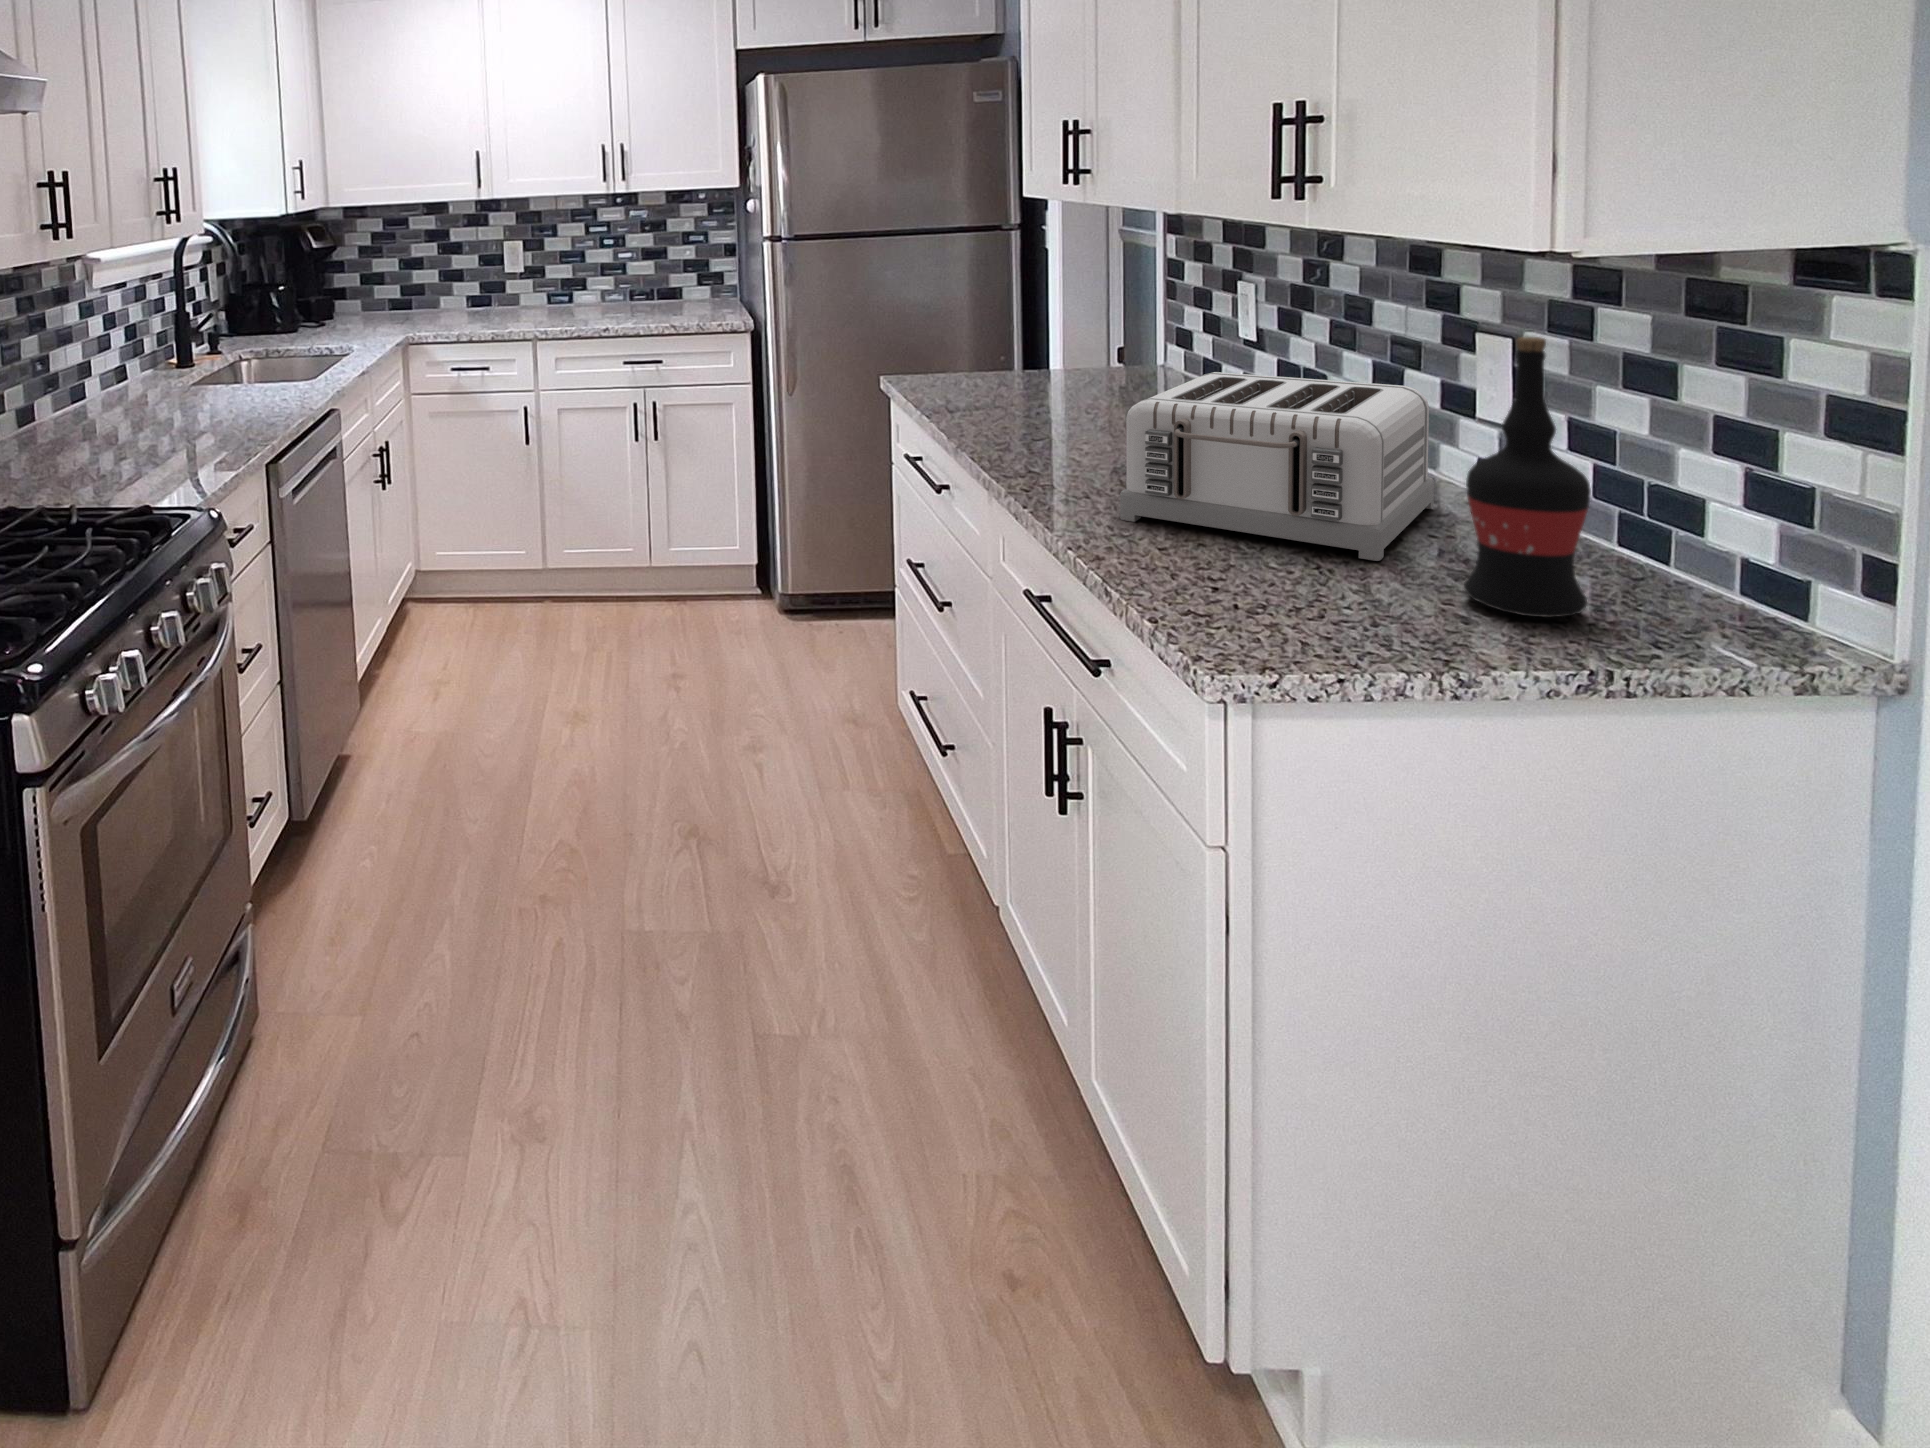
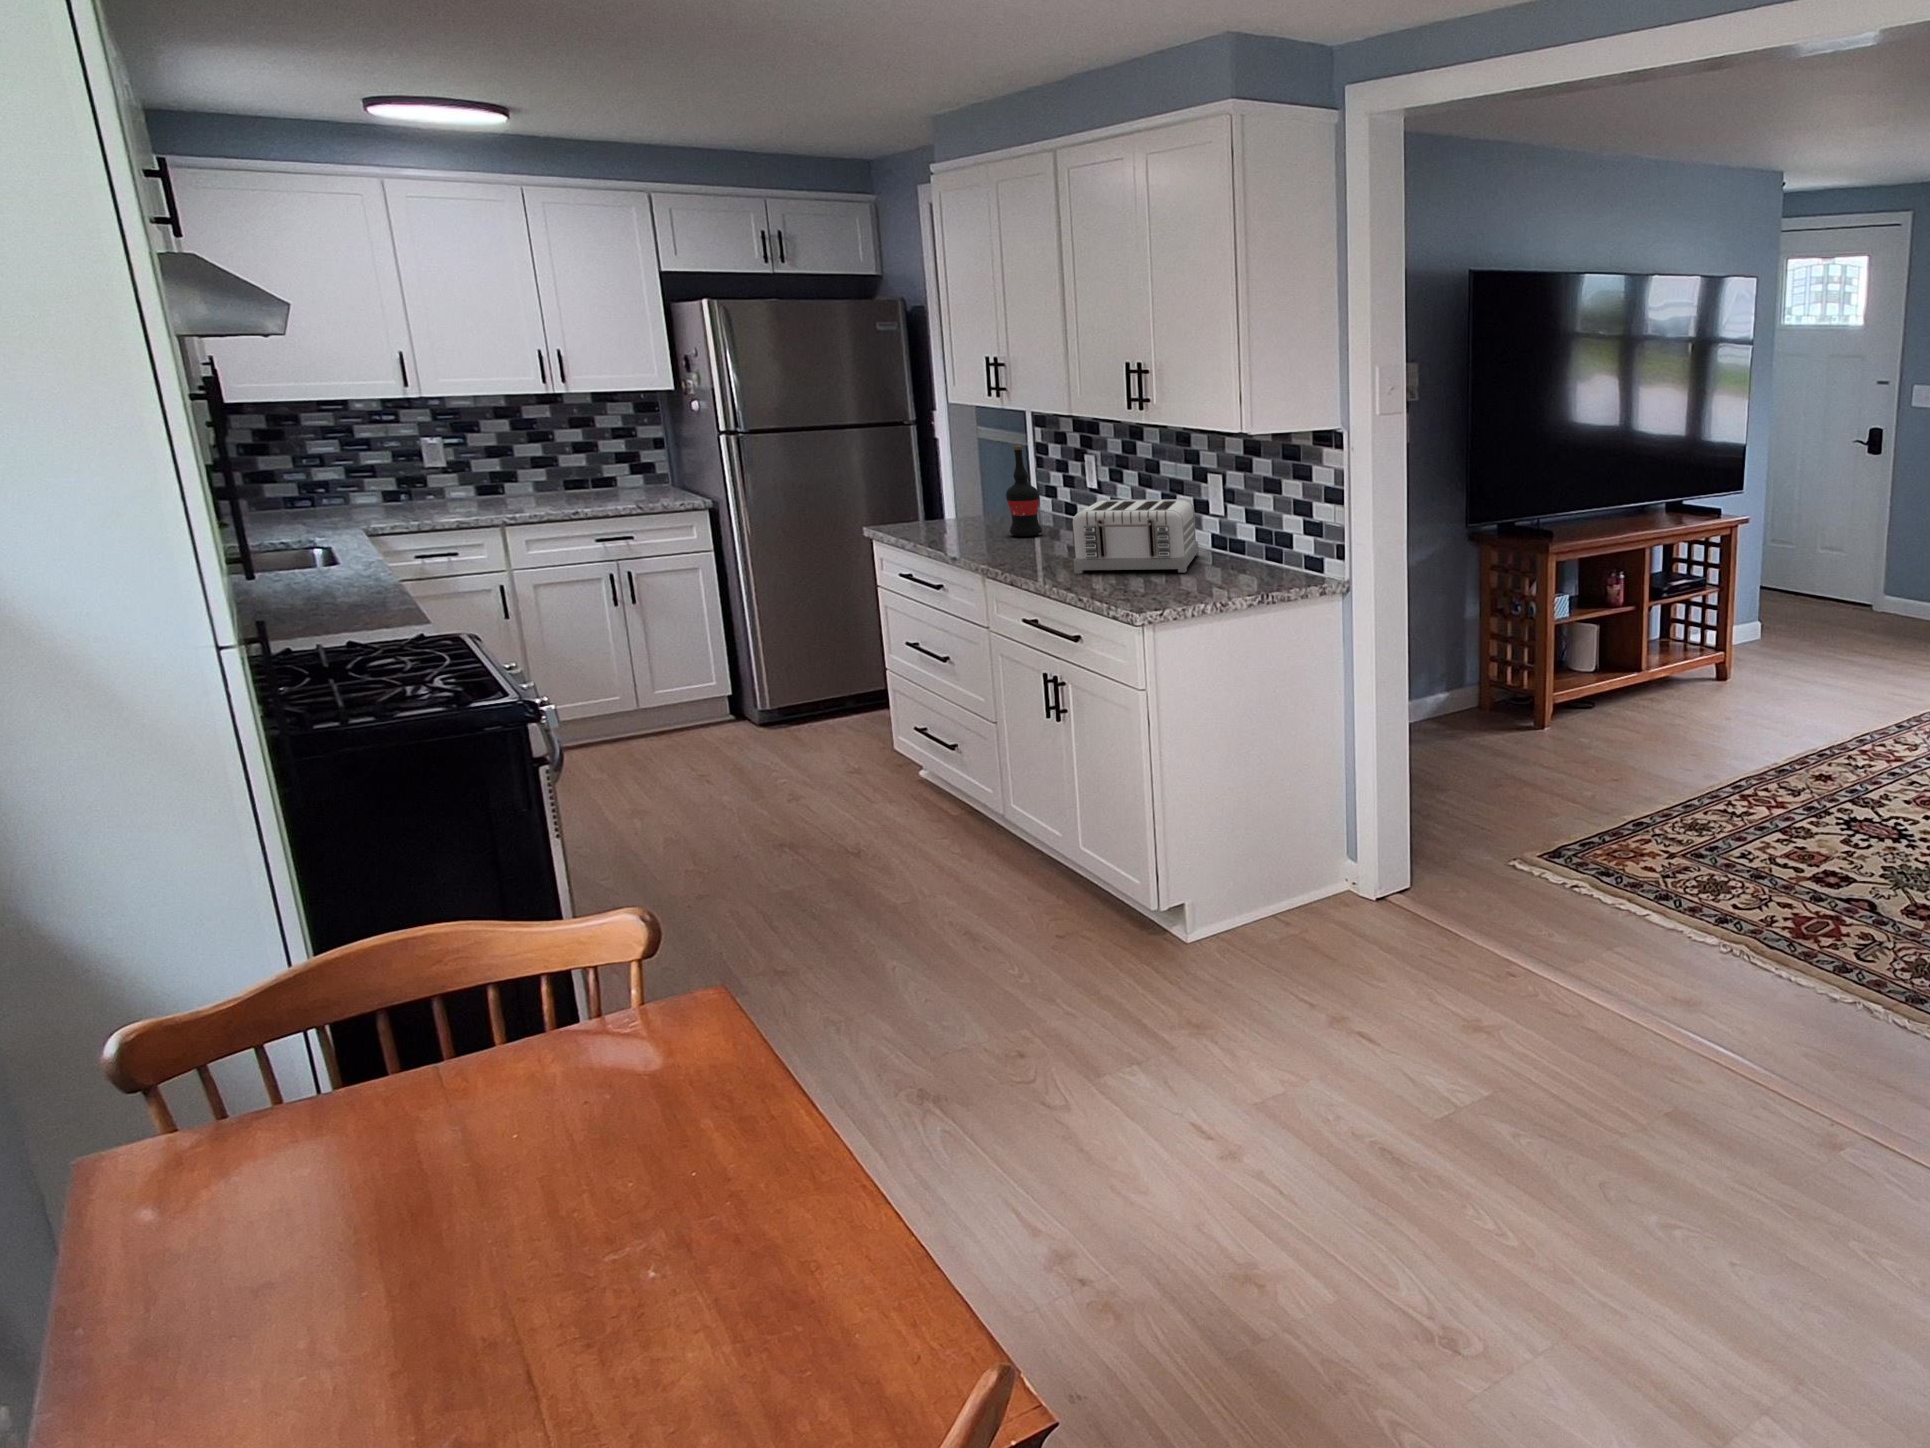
wine bottle: present [1464,337,1591,617] -> present [1006,445,1043,536]

